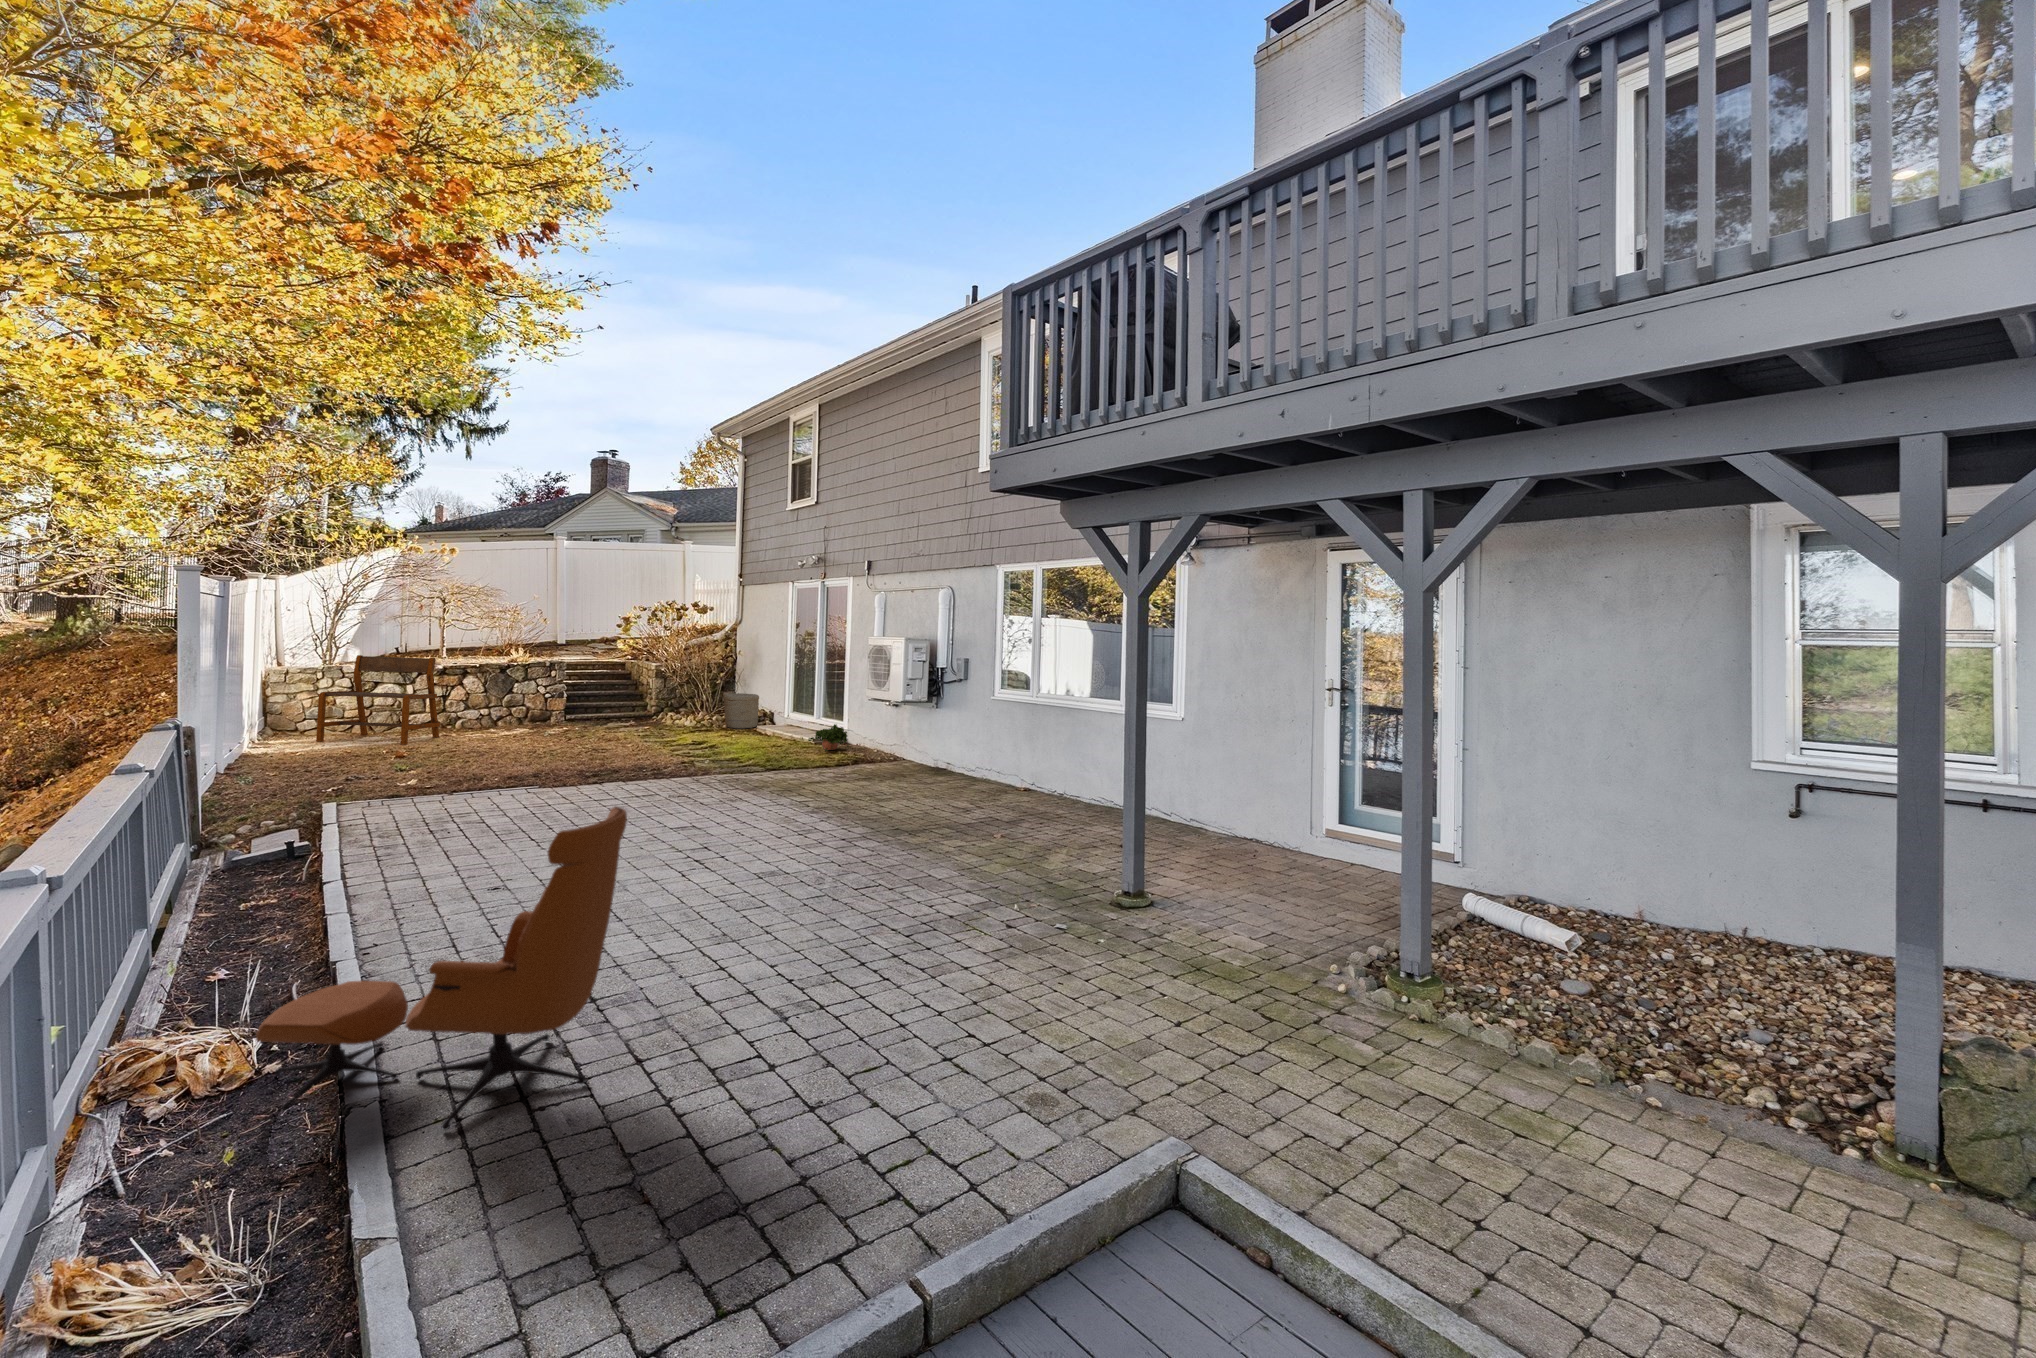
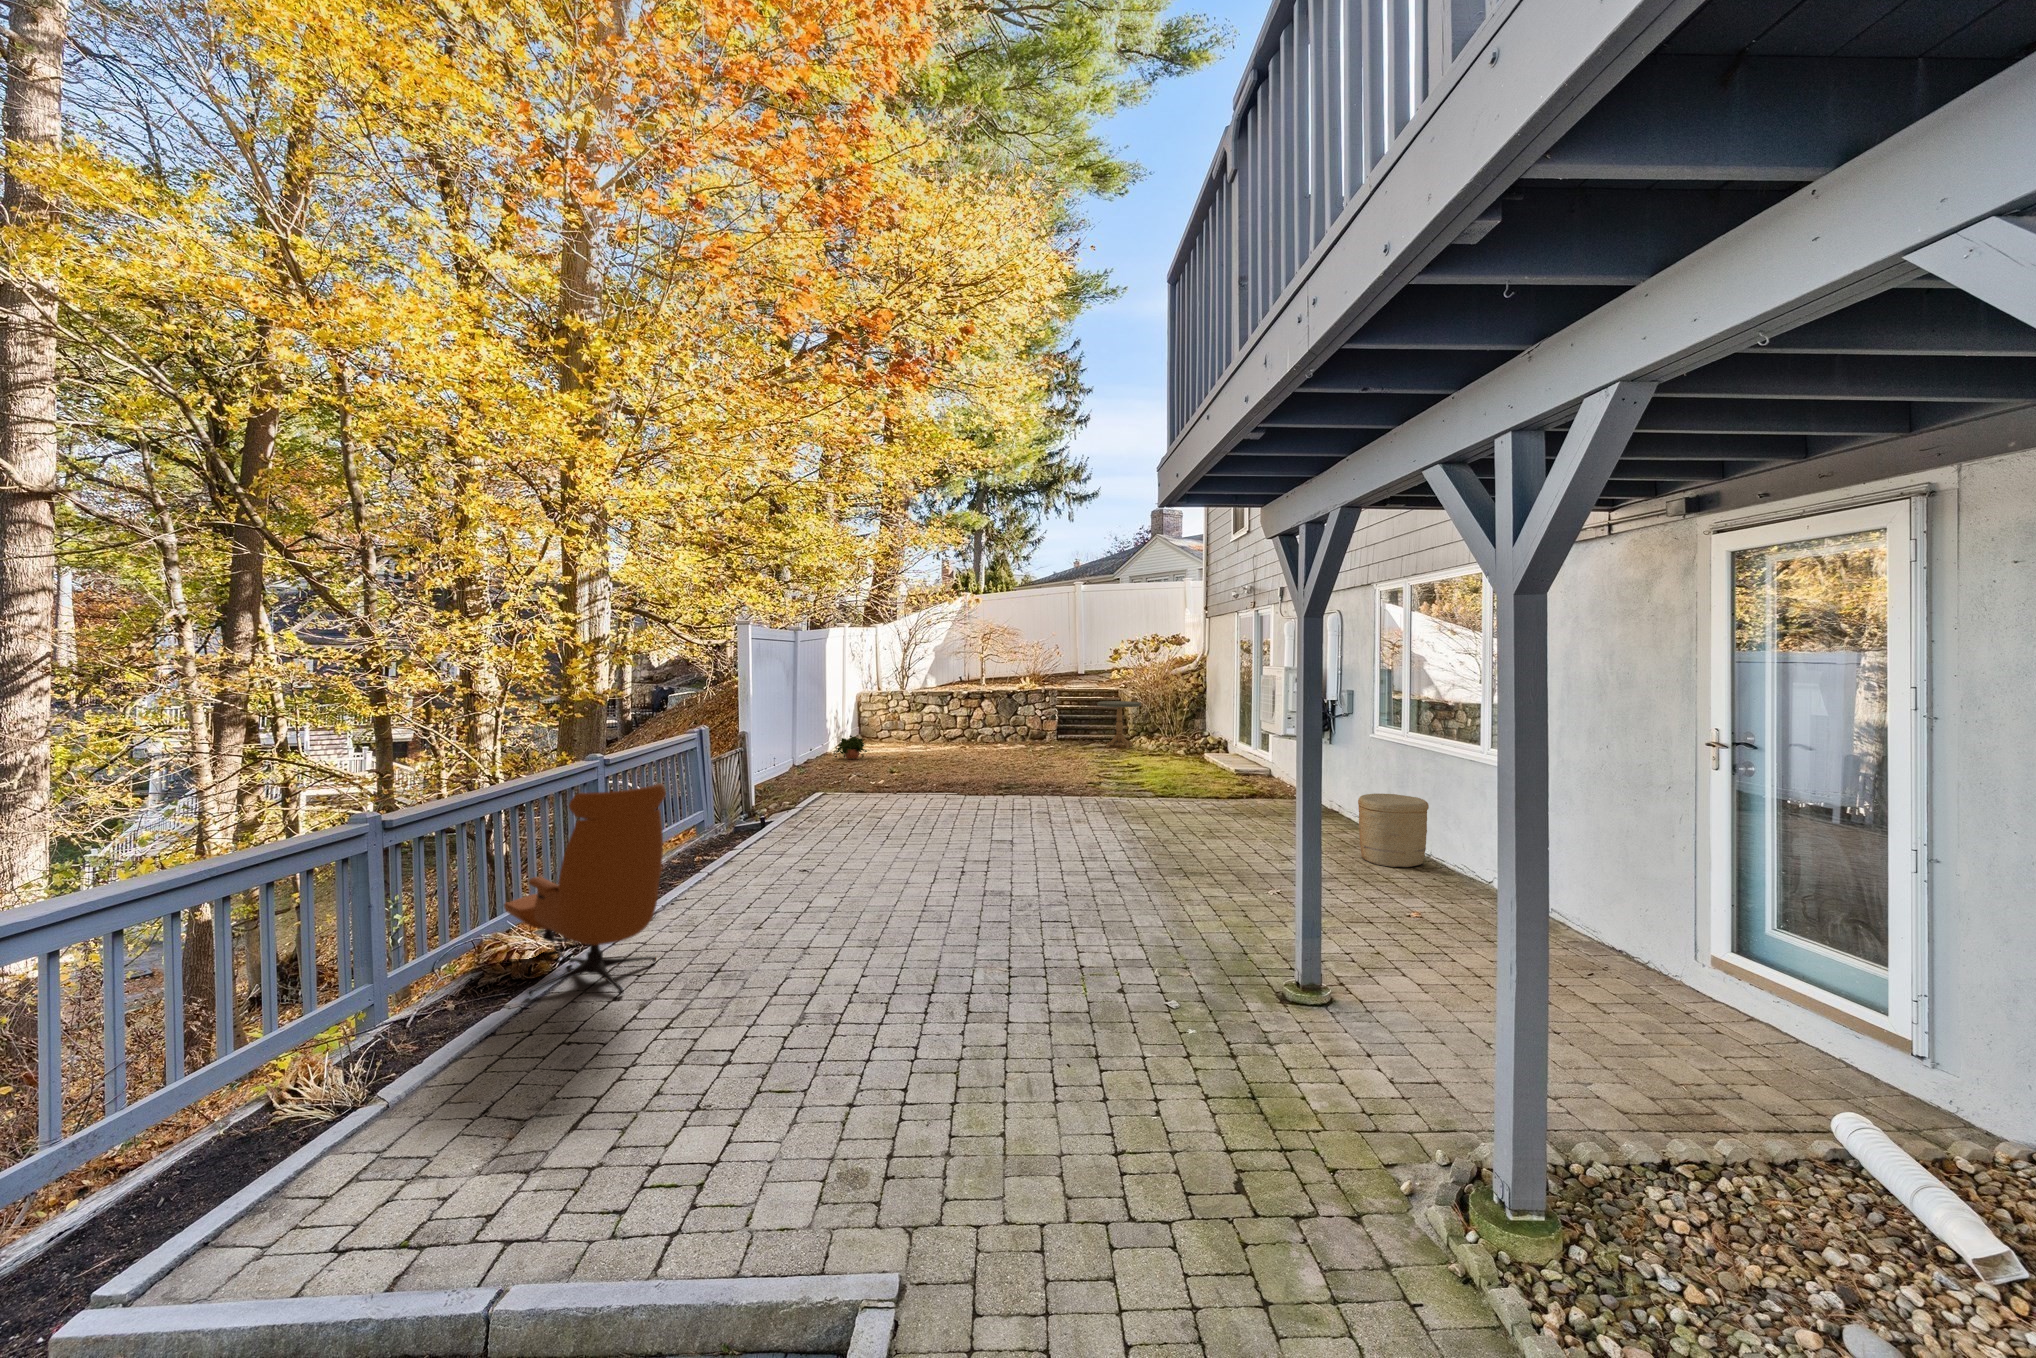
bench: present [316,655,440,745] -> none [884,682,958,752]
side table: none [618,674,669,725] -> present [1098,701,1141,748]
woven basket: present [724,693,759,729] -> present [1358,794,1429,867]
potted plant: present [808,724,848,752] -> present [834,735,867,758]

